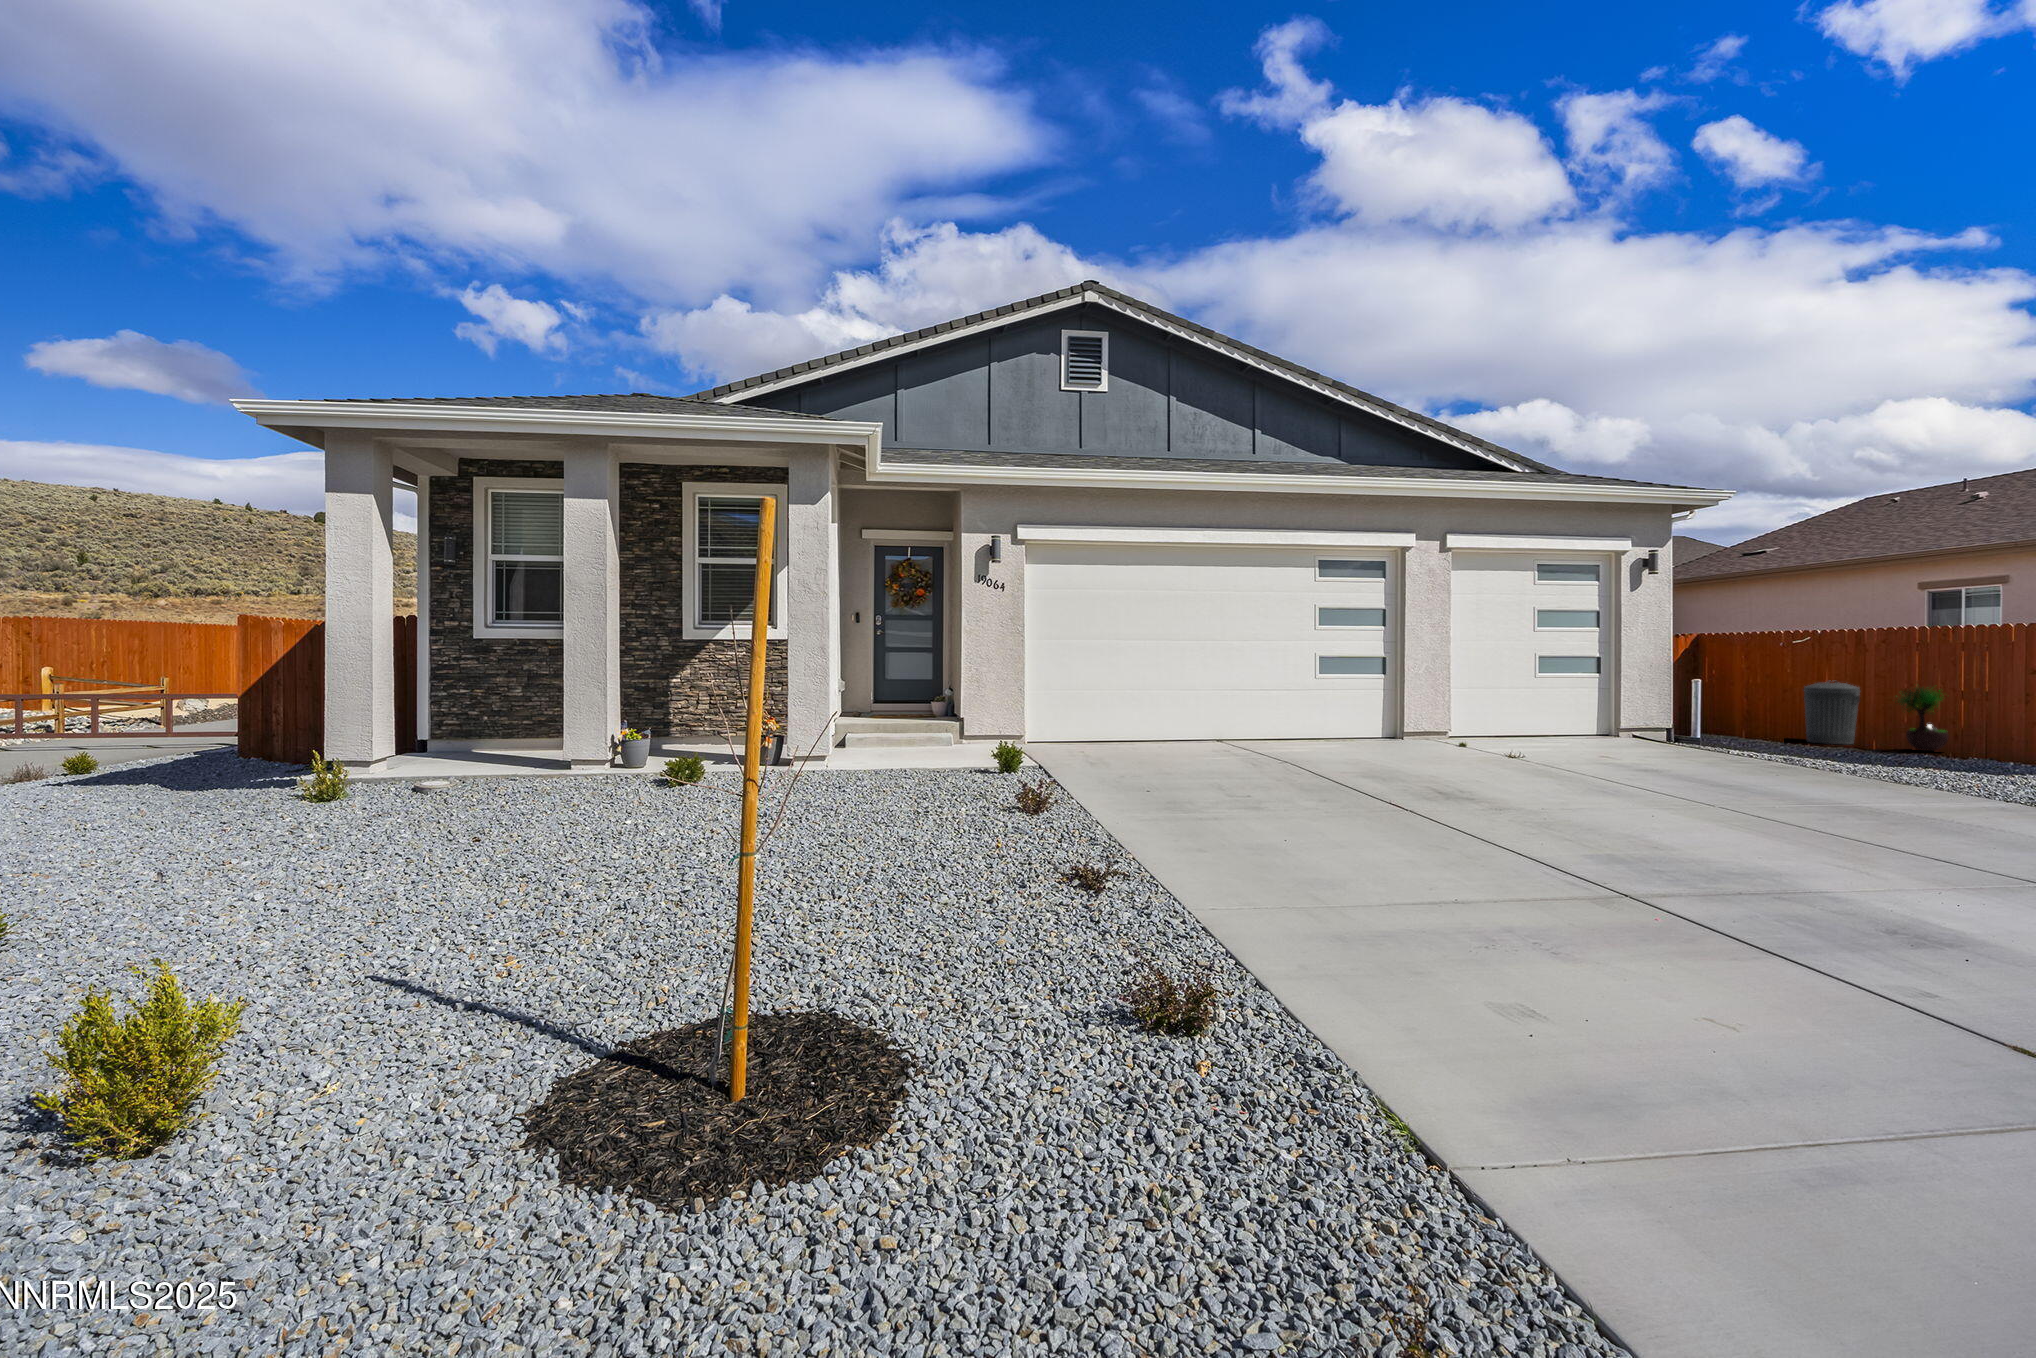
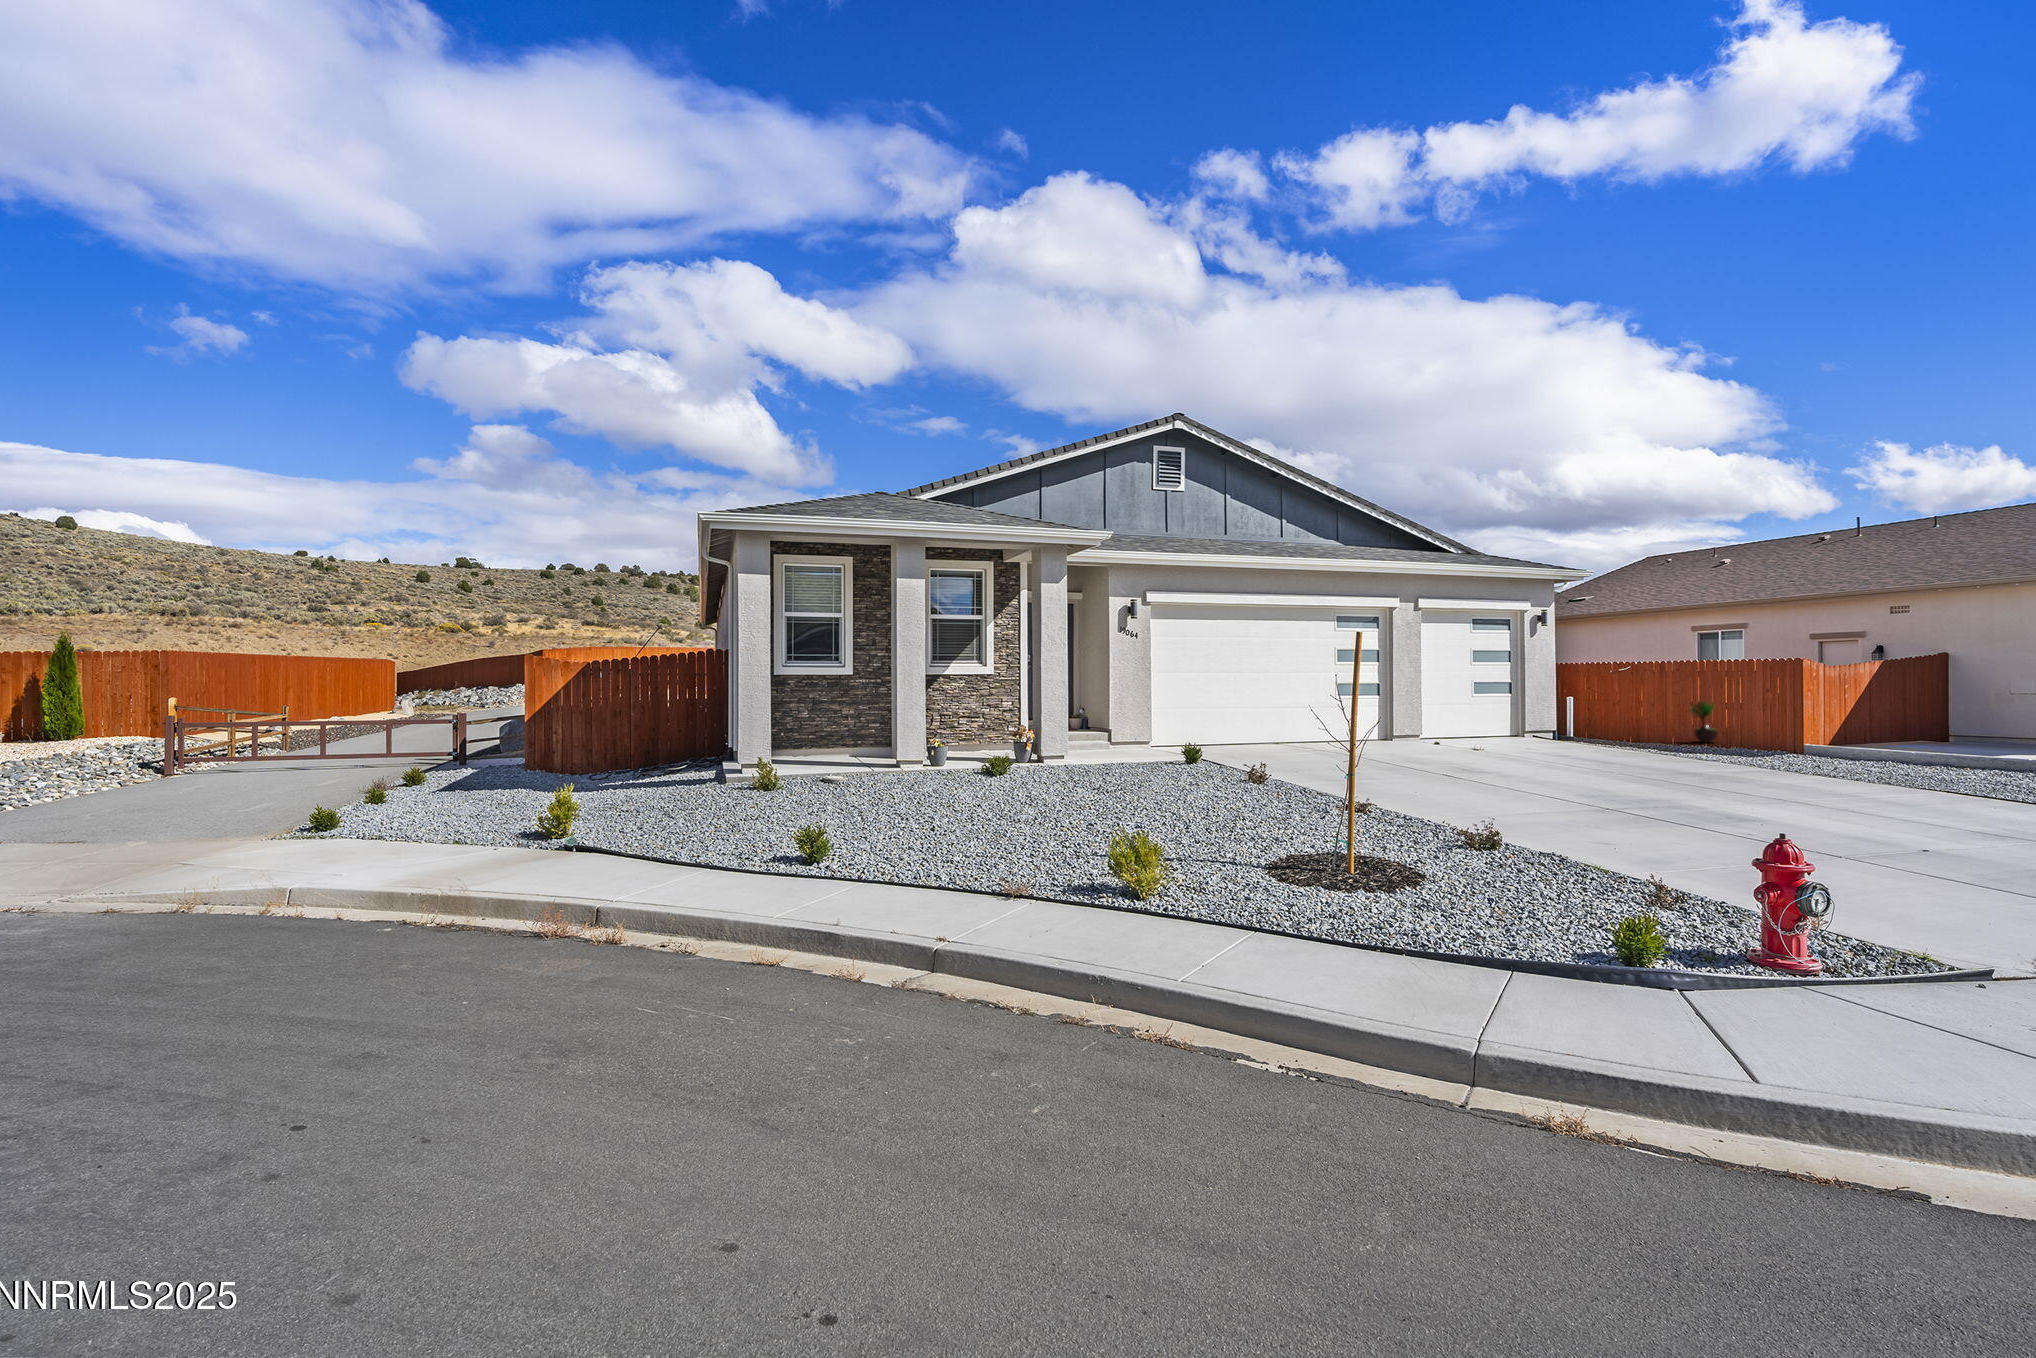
trash can: present [1804,681,1860,744] -> none [1635,698,1668,740]

